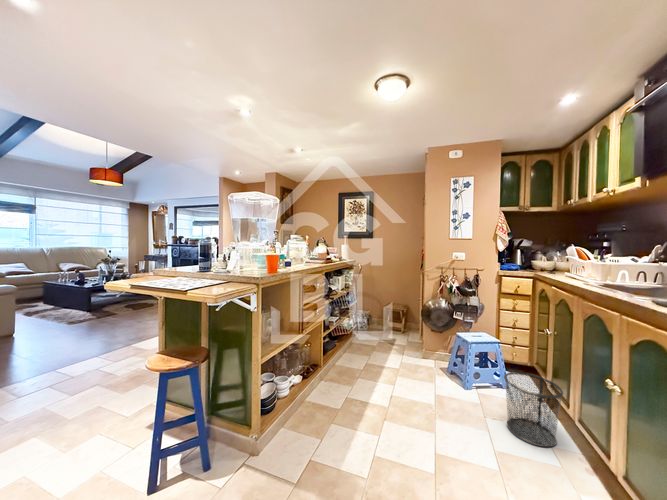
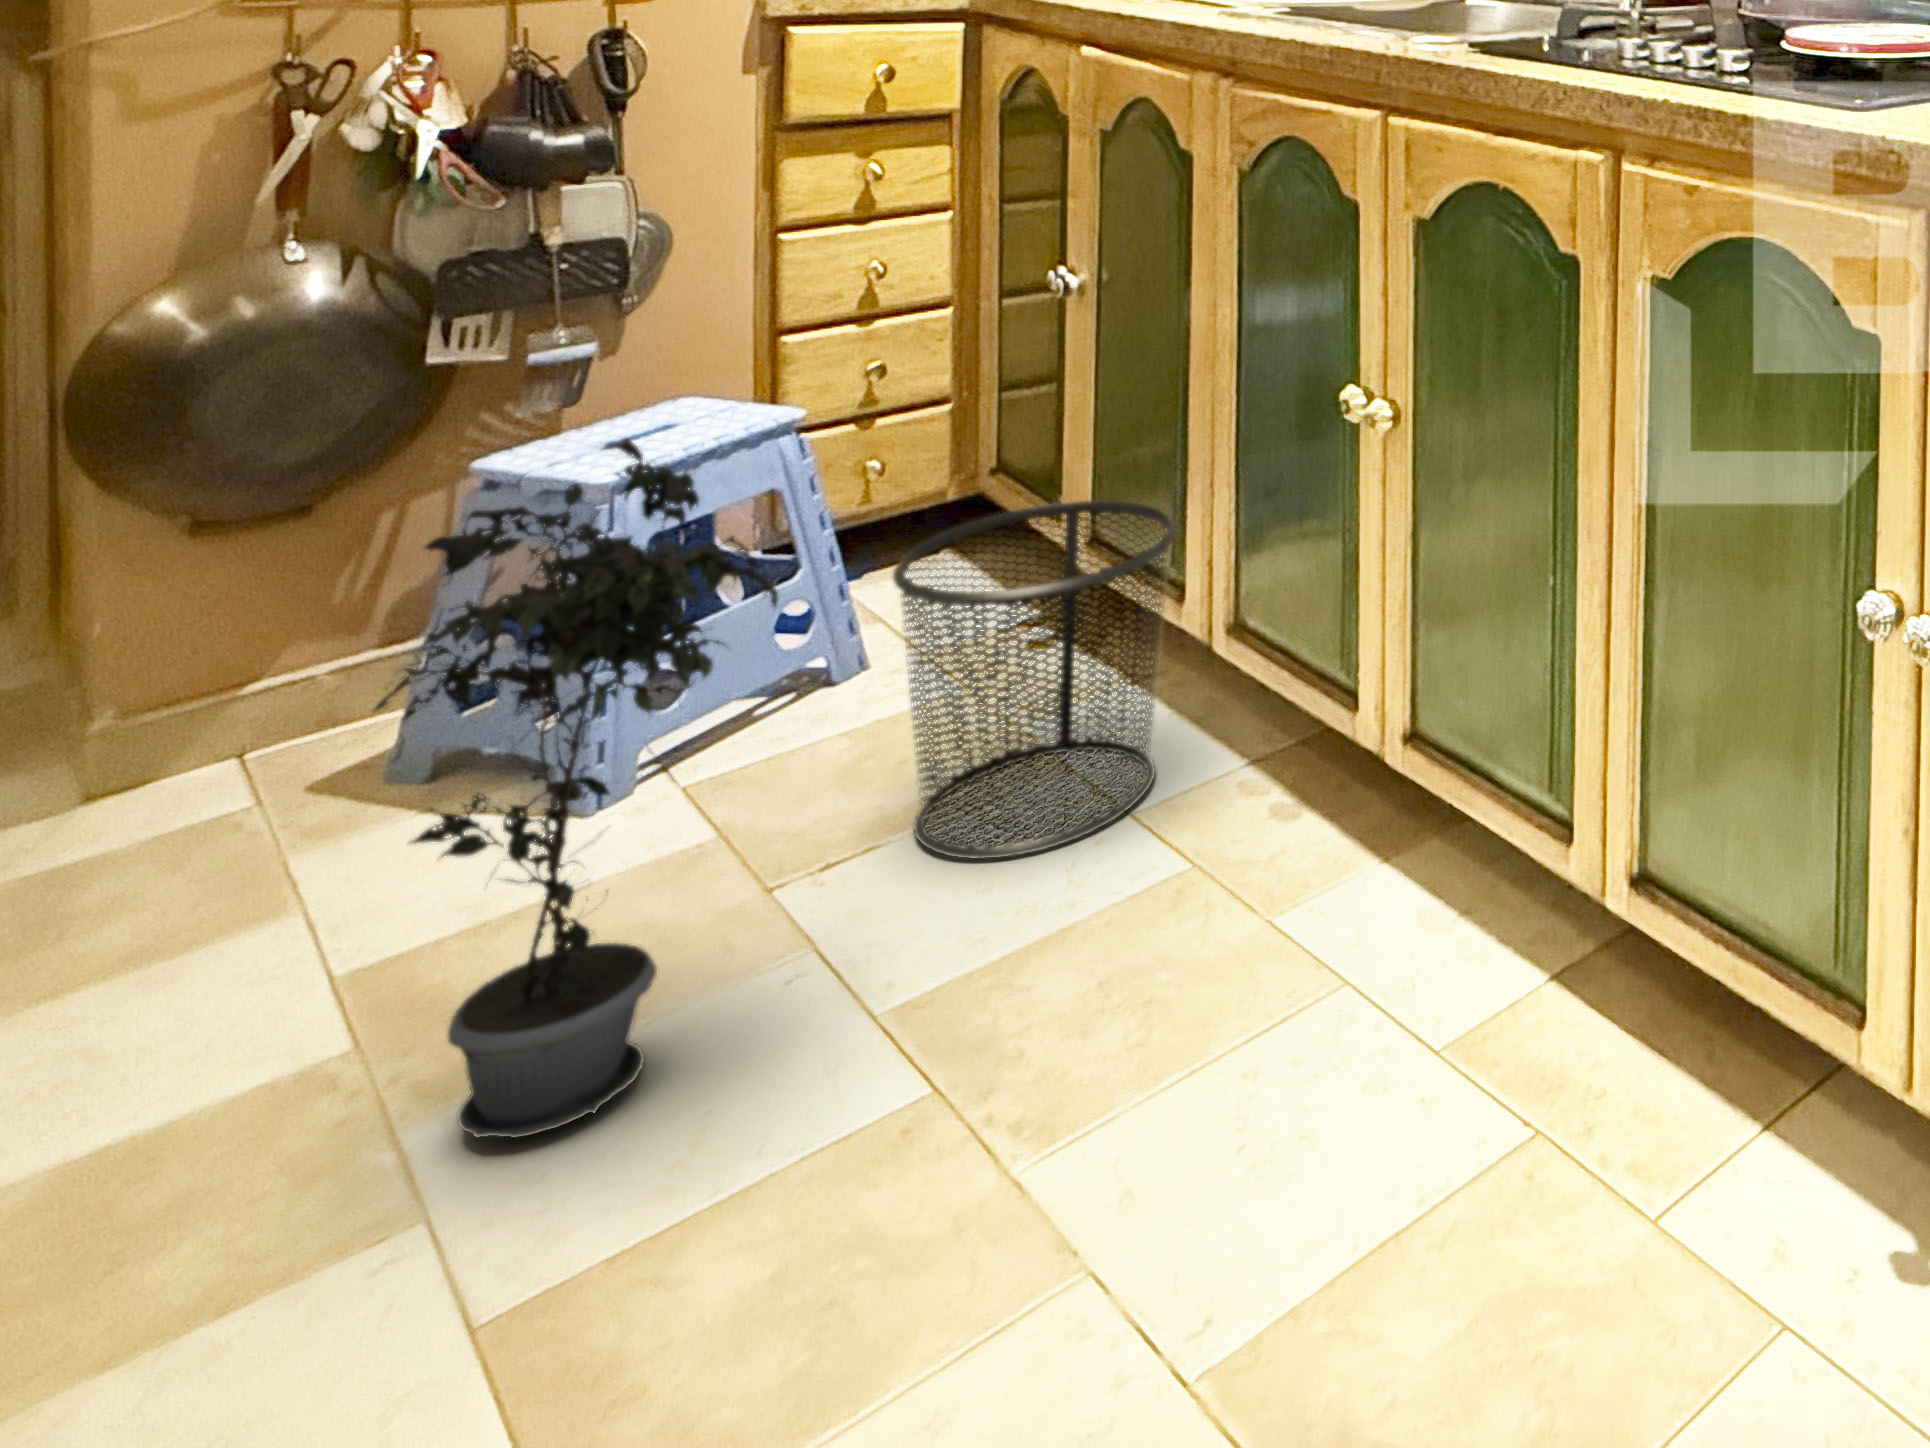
potted plant: none [431,338,476,436] -> present [374,439,778,1138]

